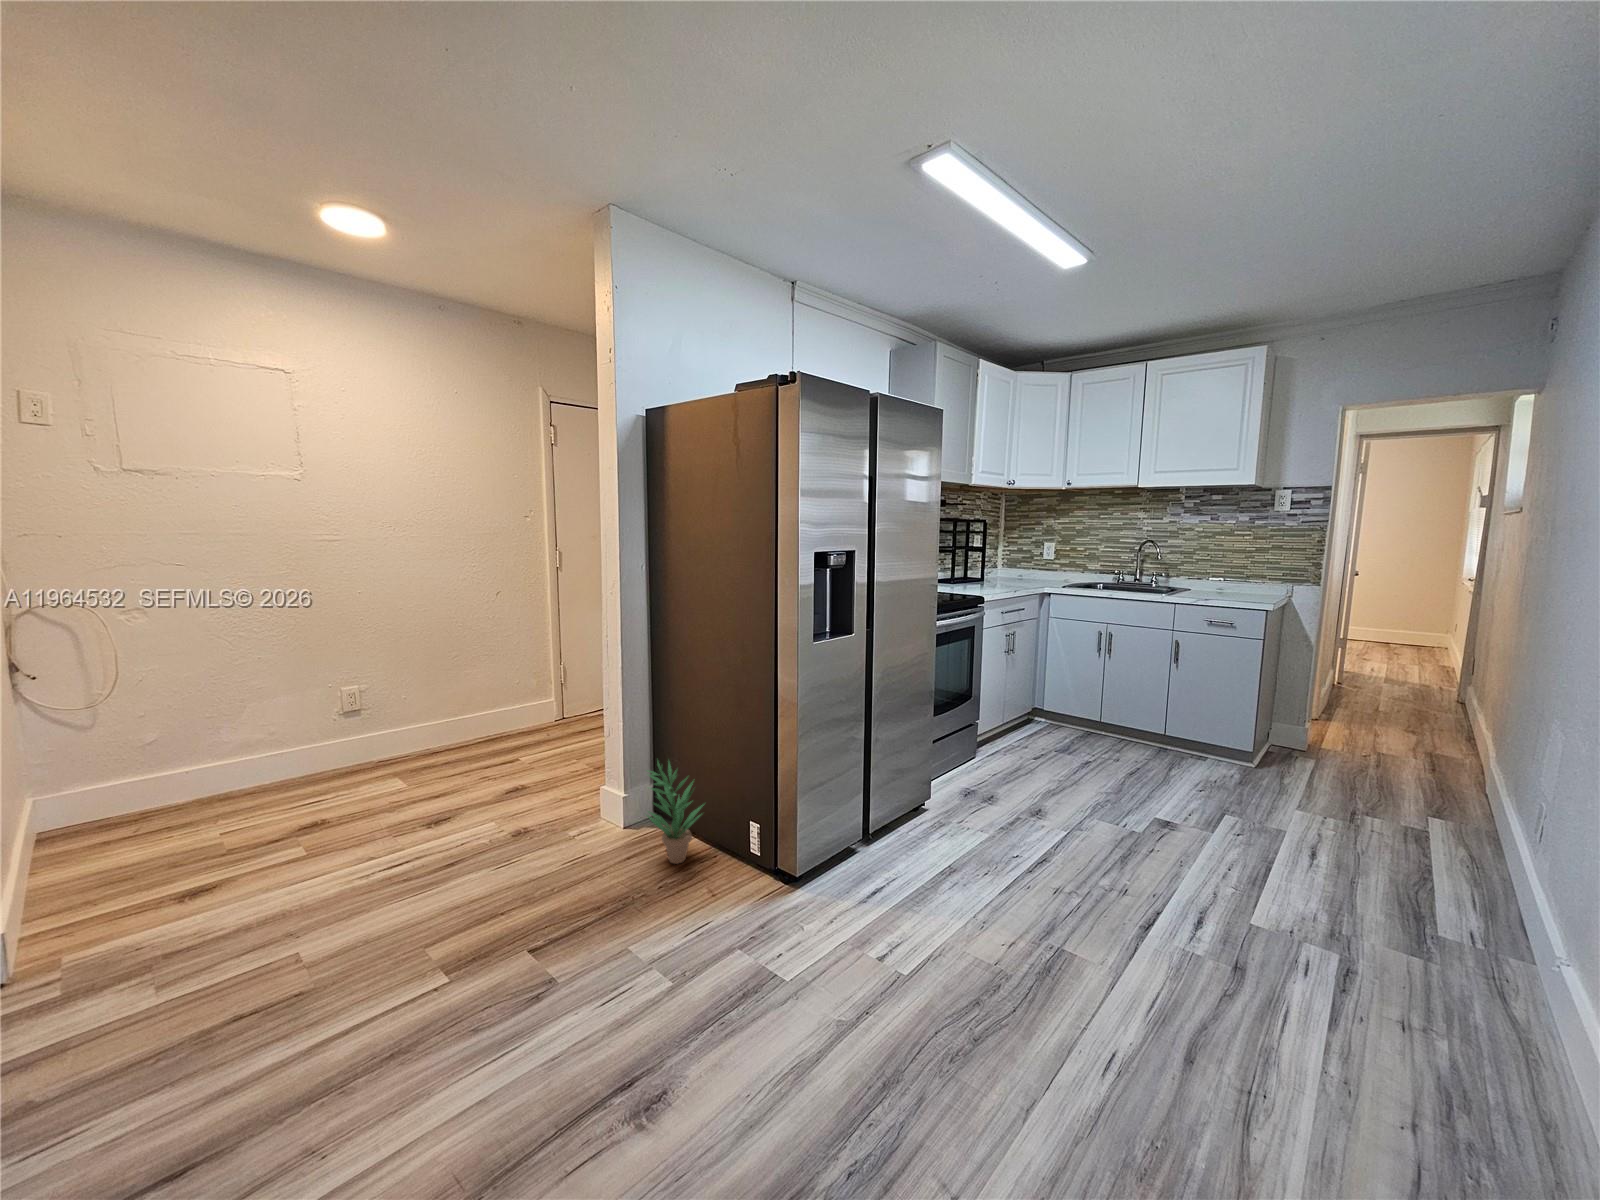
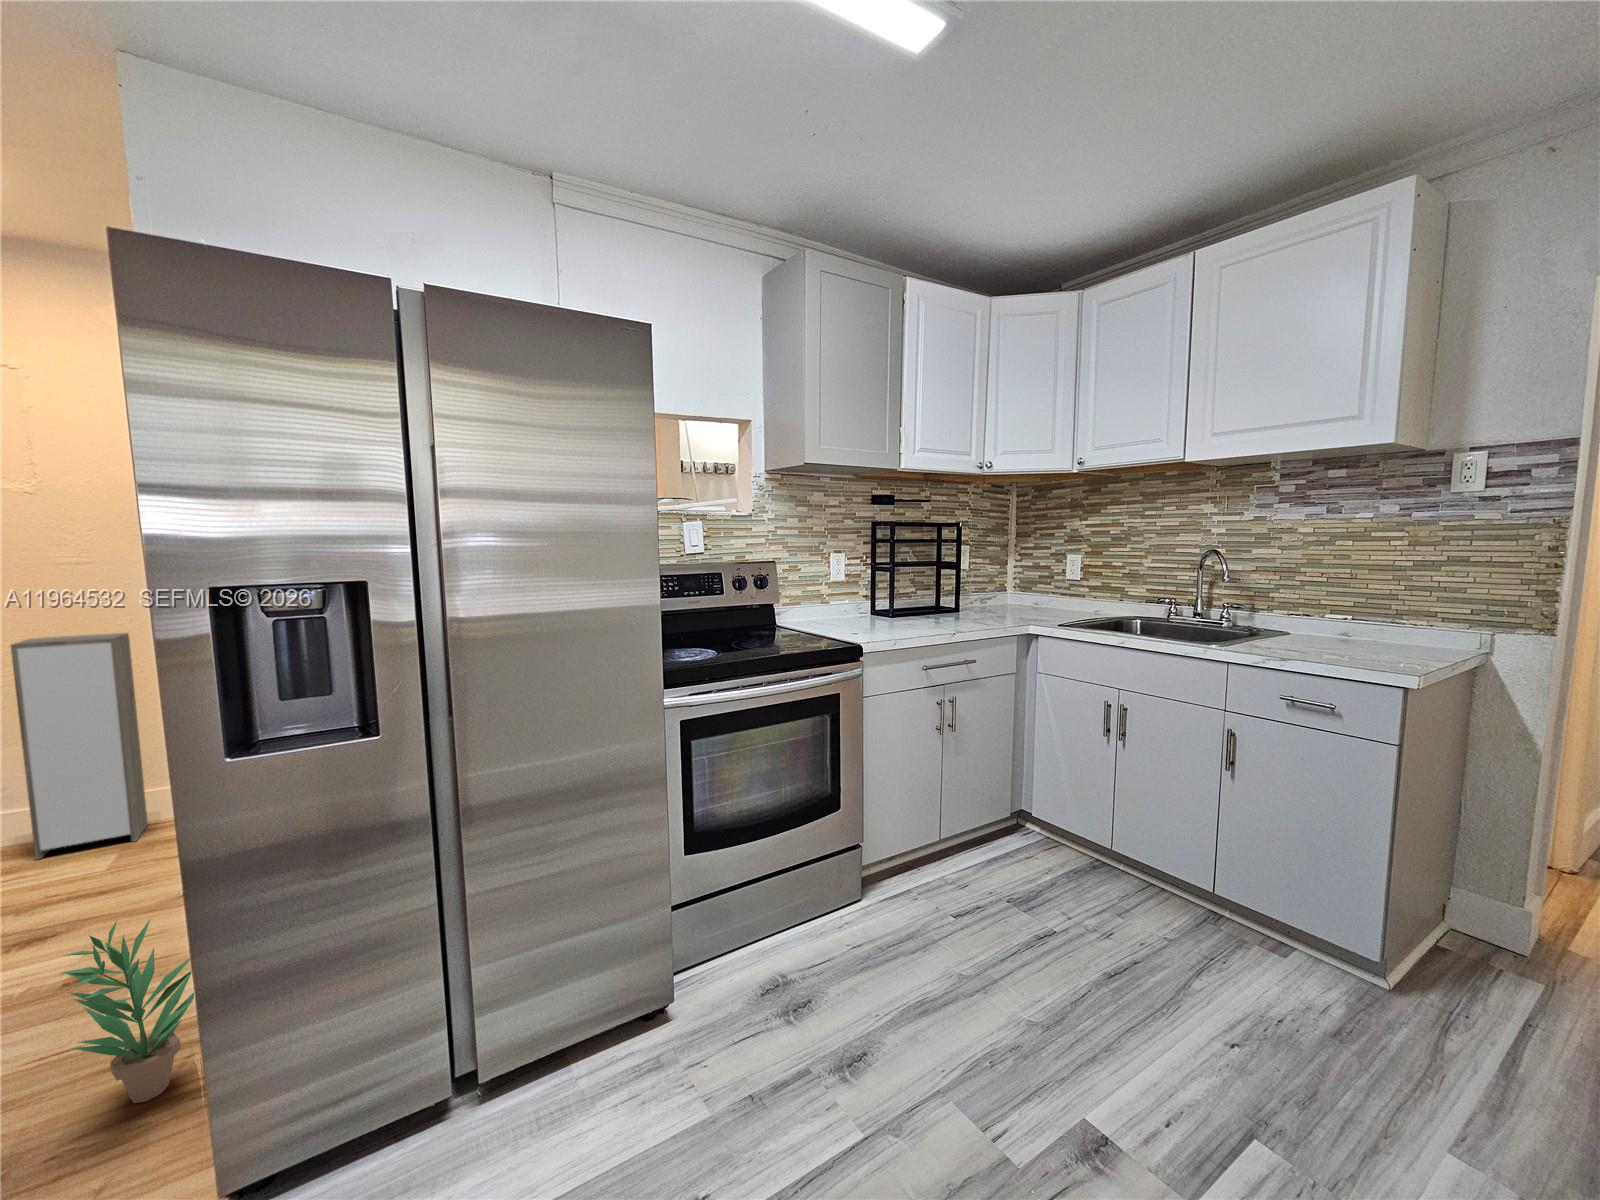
storage cabinet: none [328,599,415,781] -> present [11,633,148,860]

